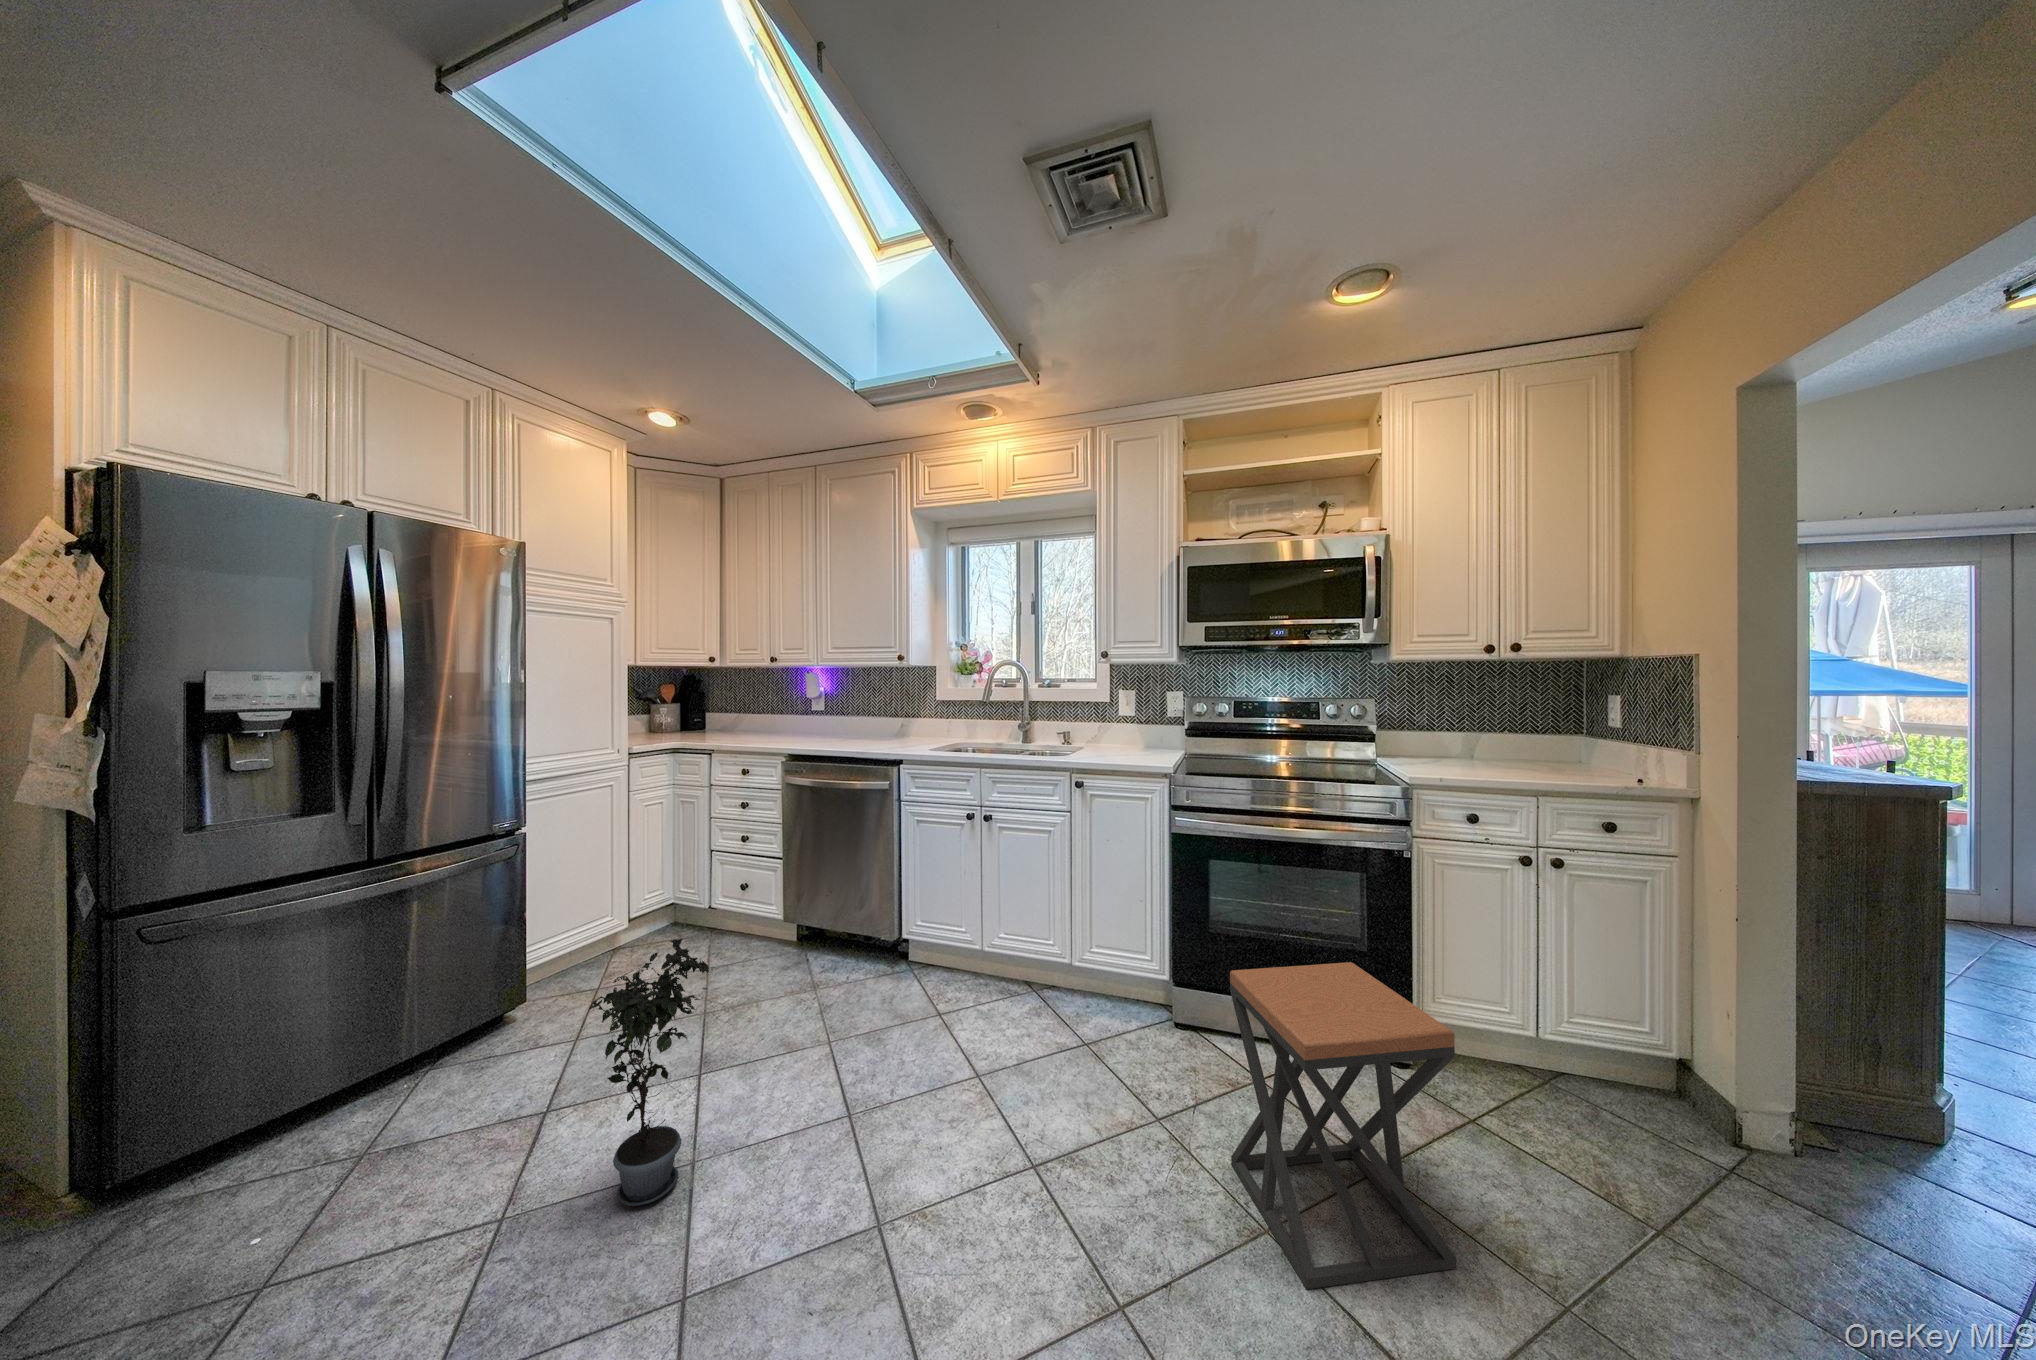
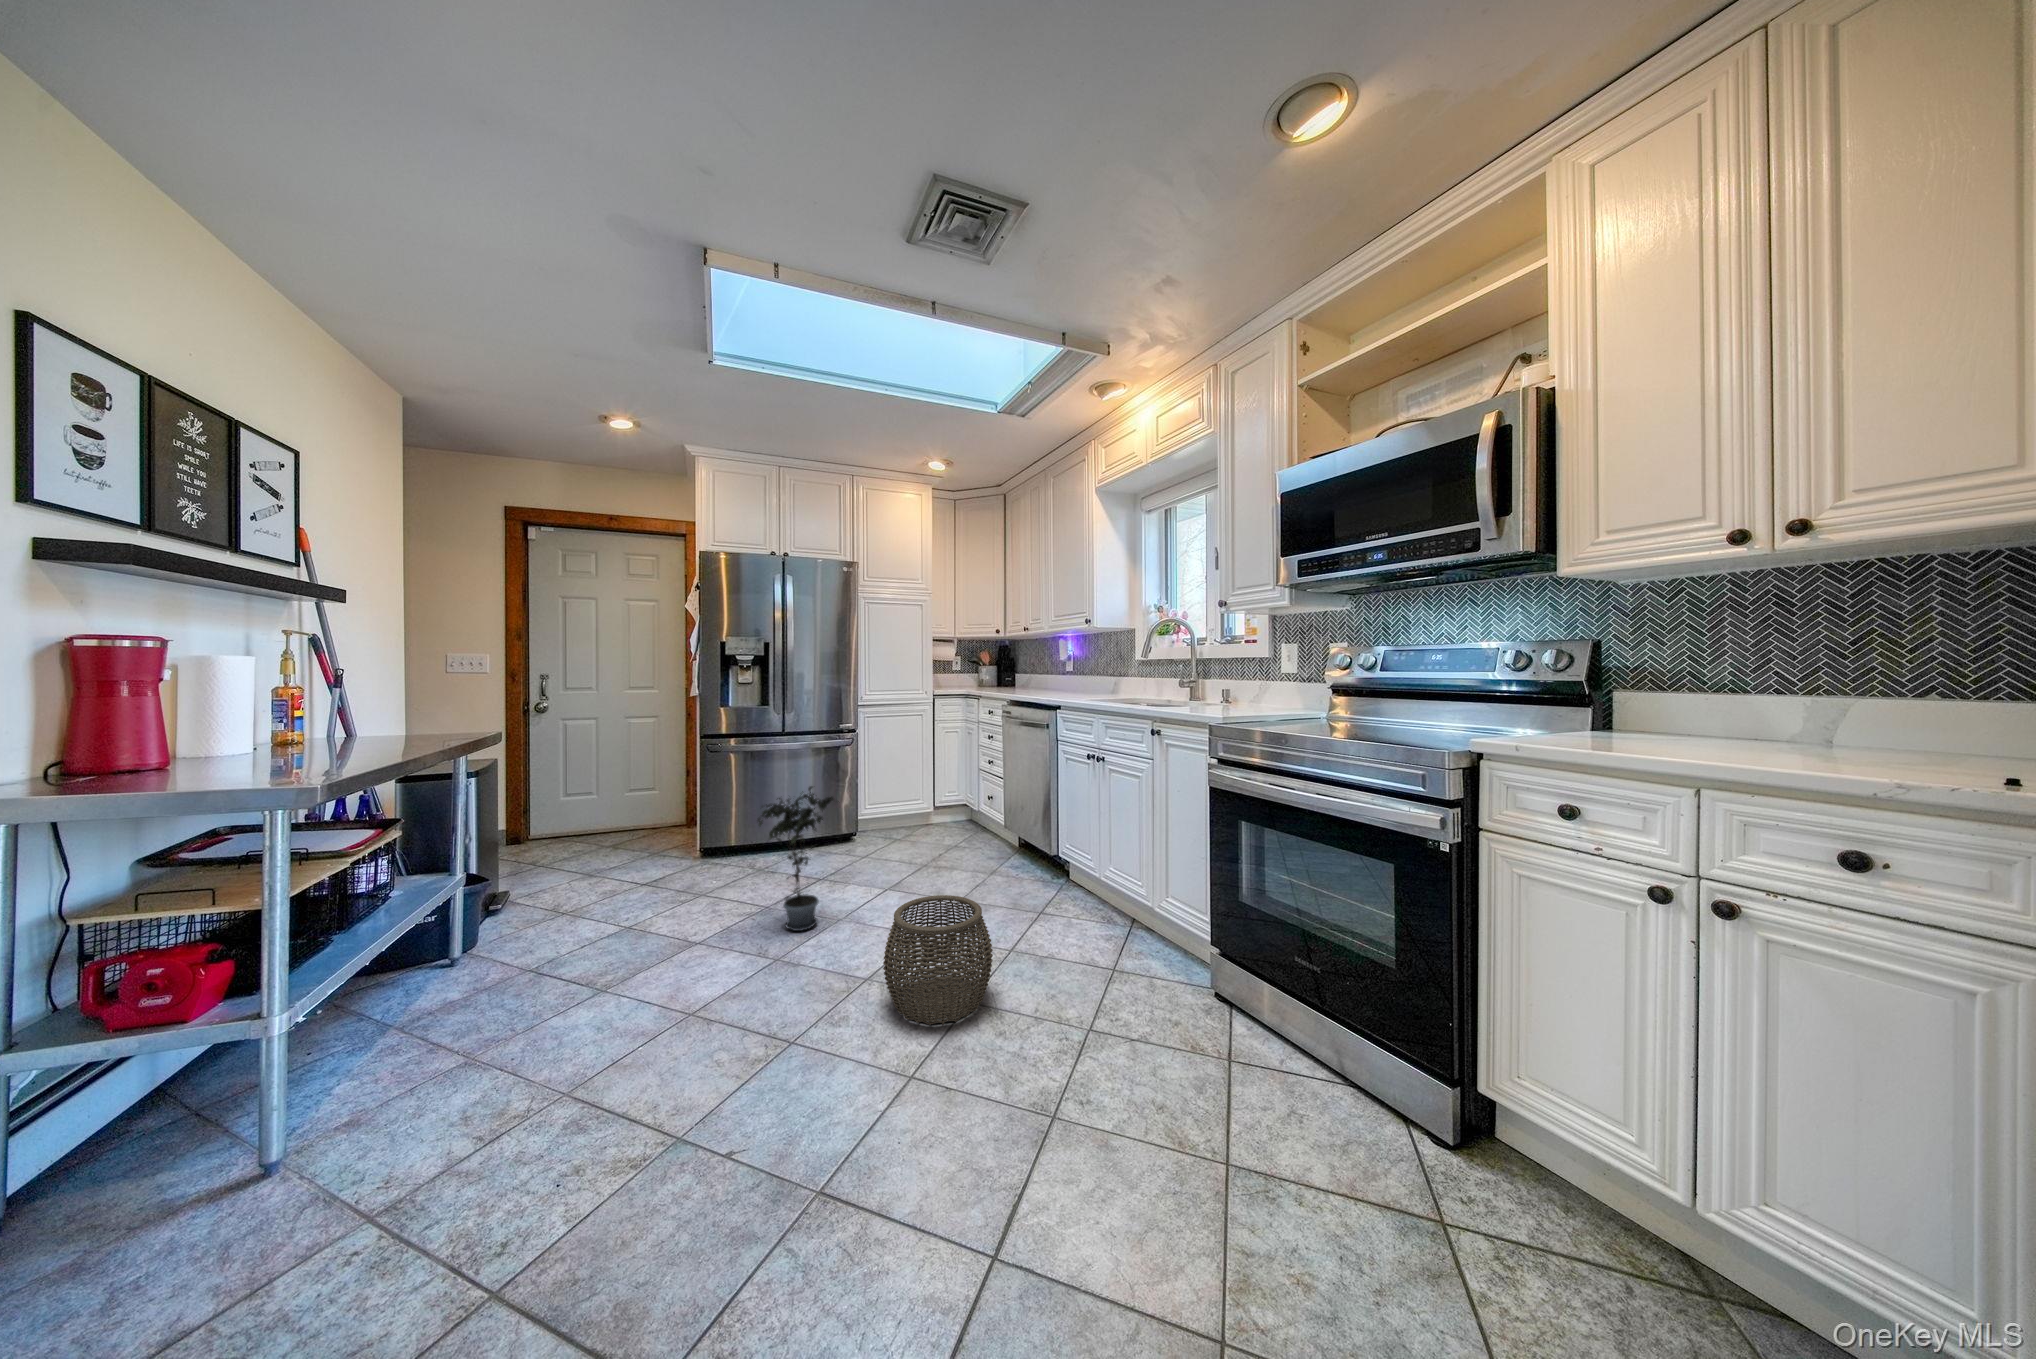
stool: present [1230,962,1456,1289] -> none [998,893,1209,1256]
woven basket: none [939,1025,1078,1217] -> present [883,895,993,1025]

